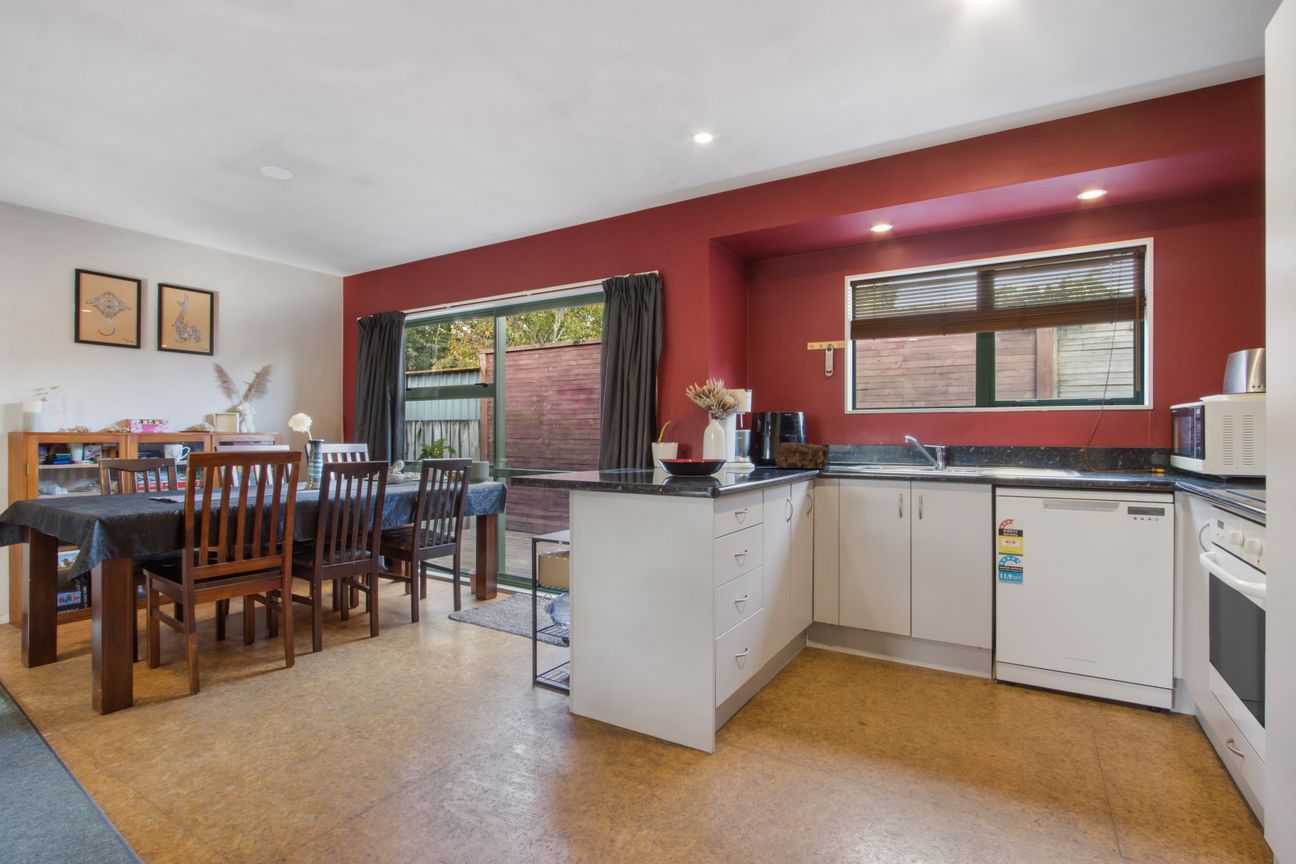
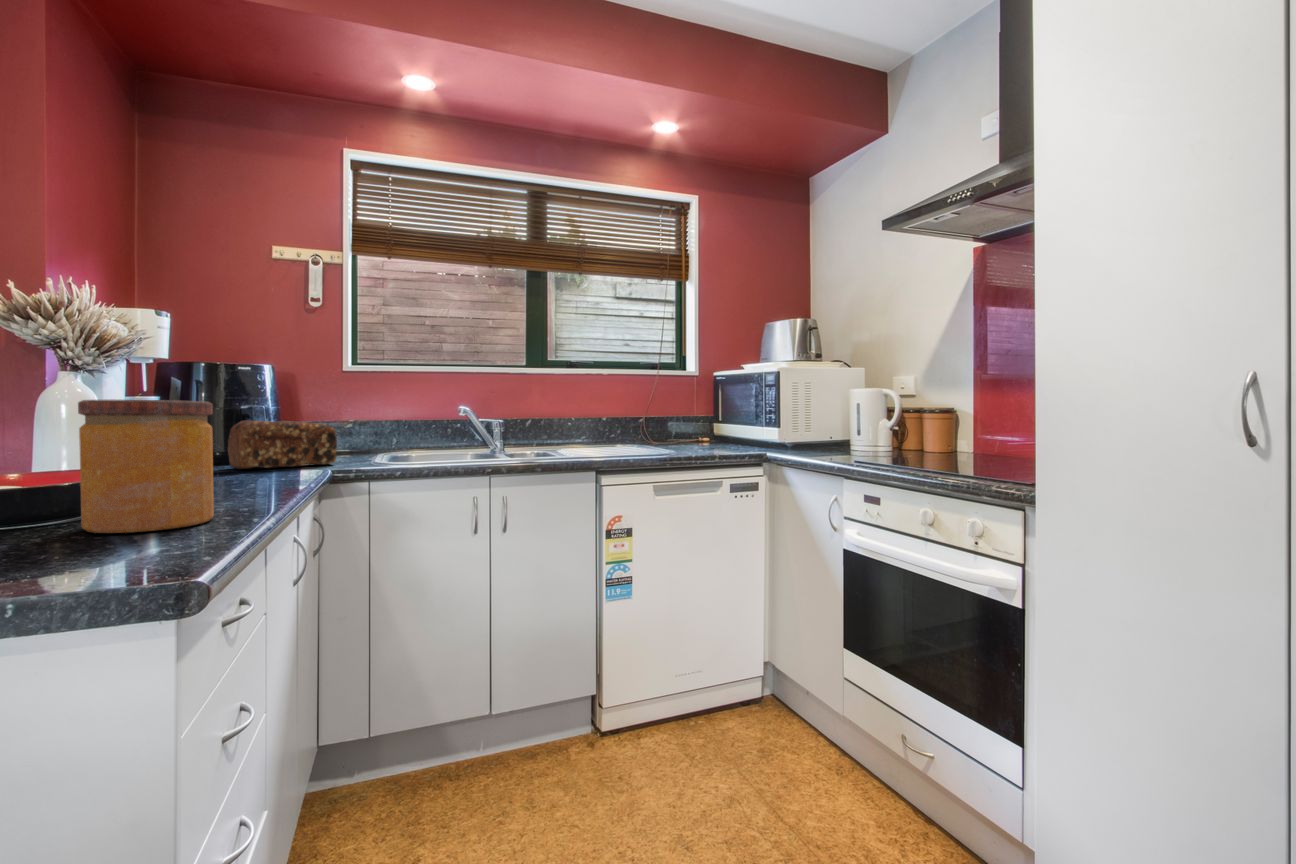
jar: none [715,430,754,477] -> present [78,400,214,533]

